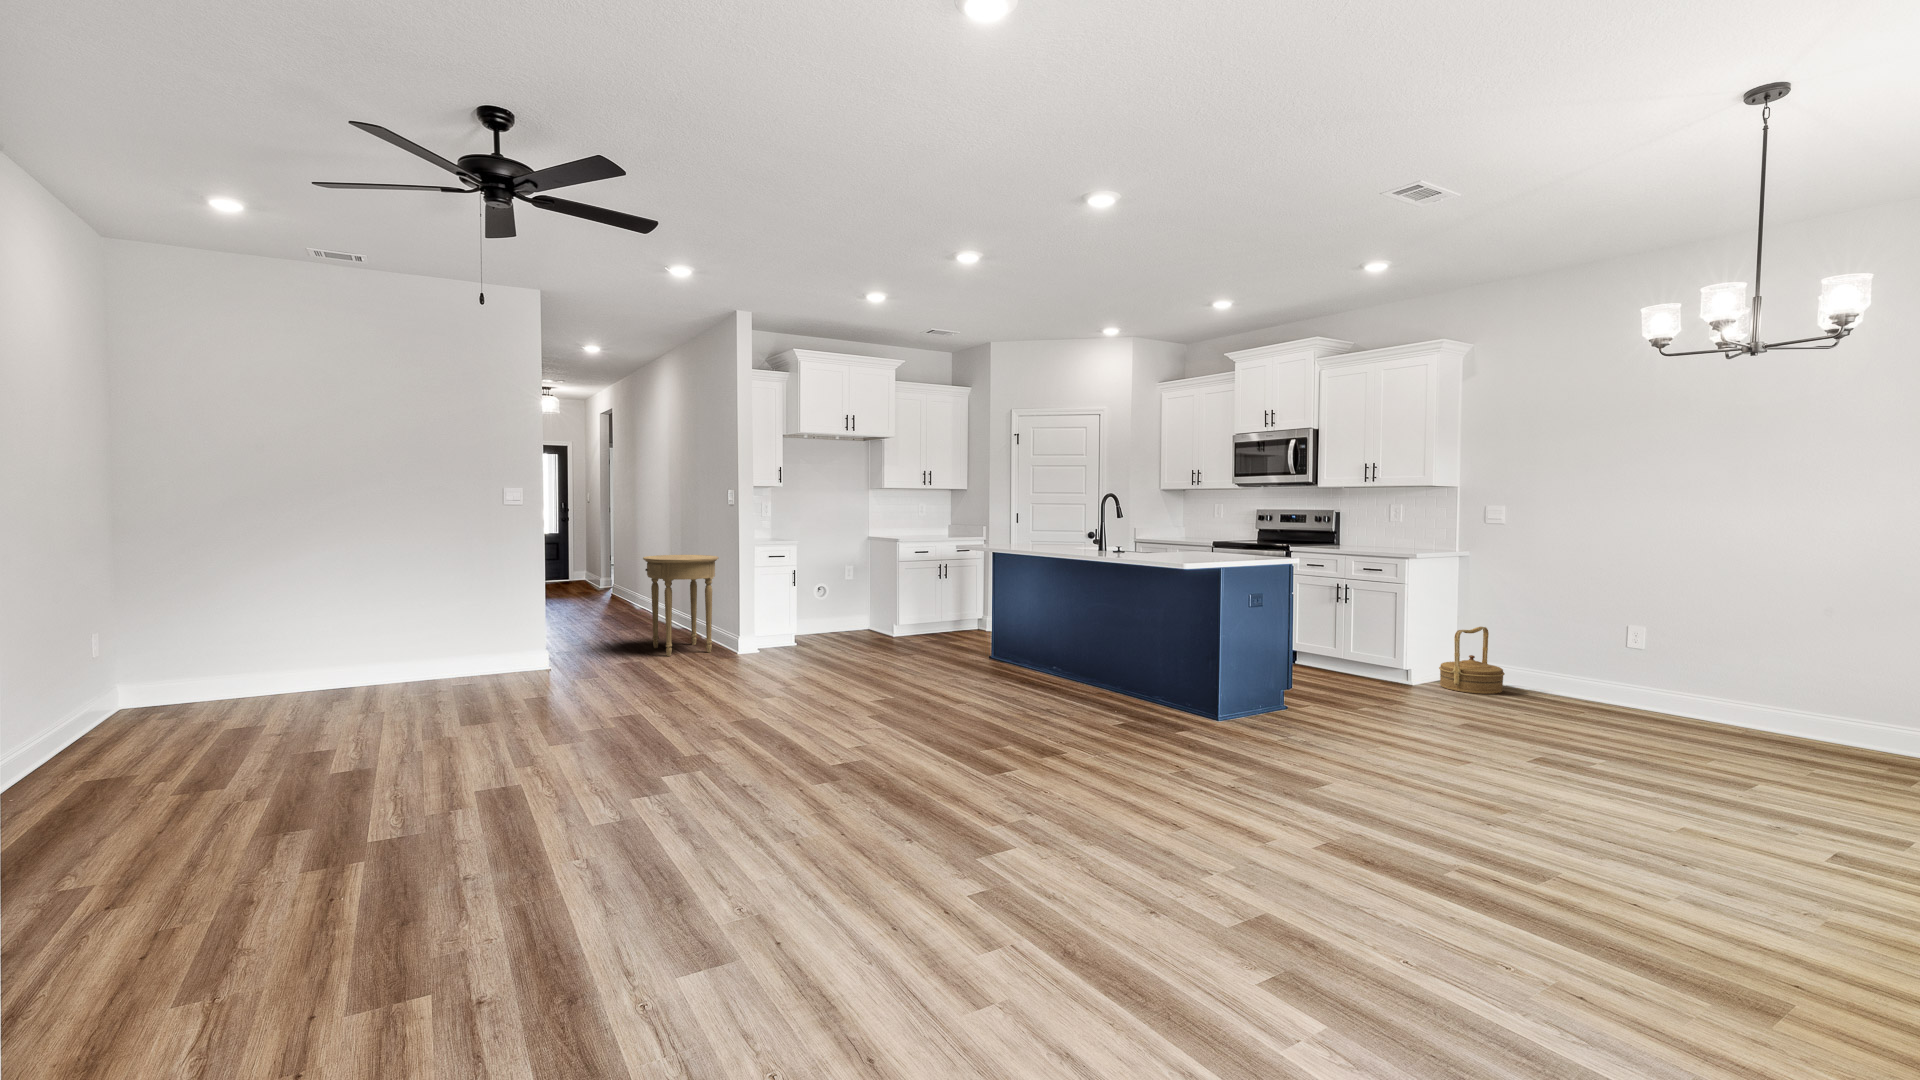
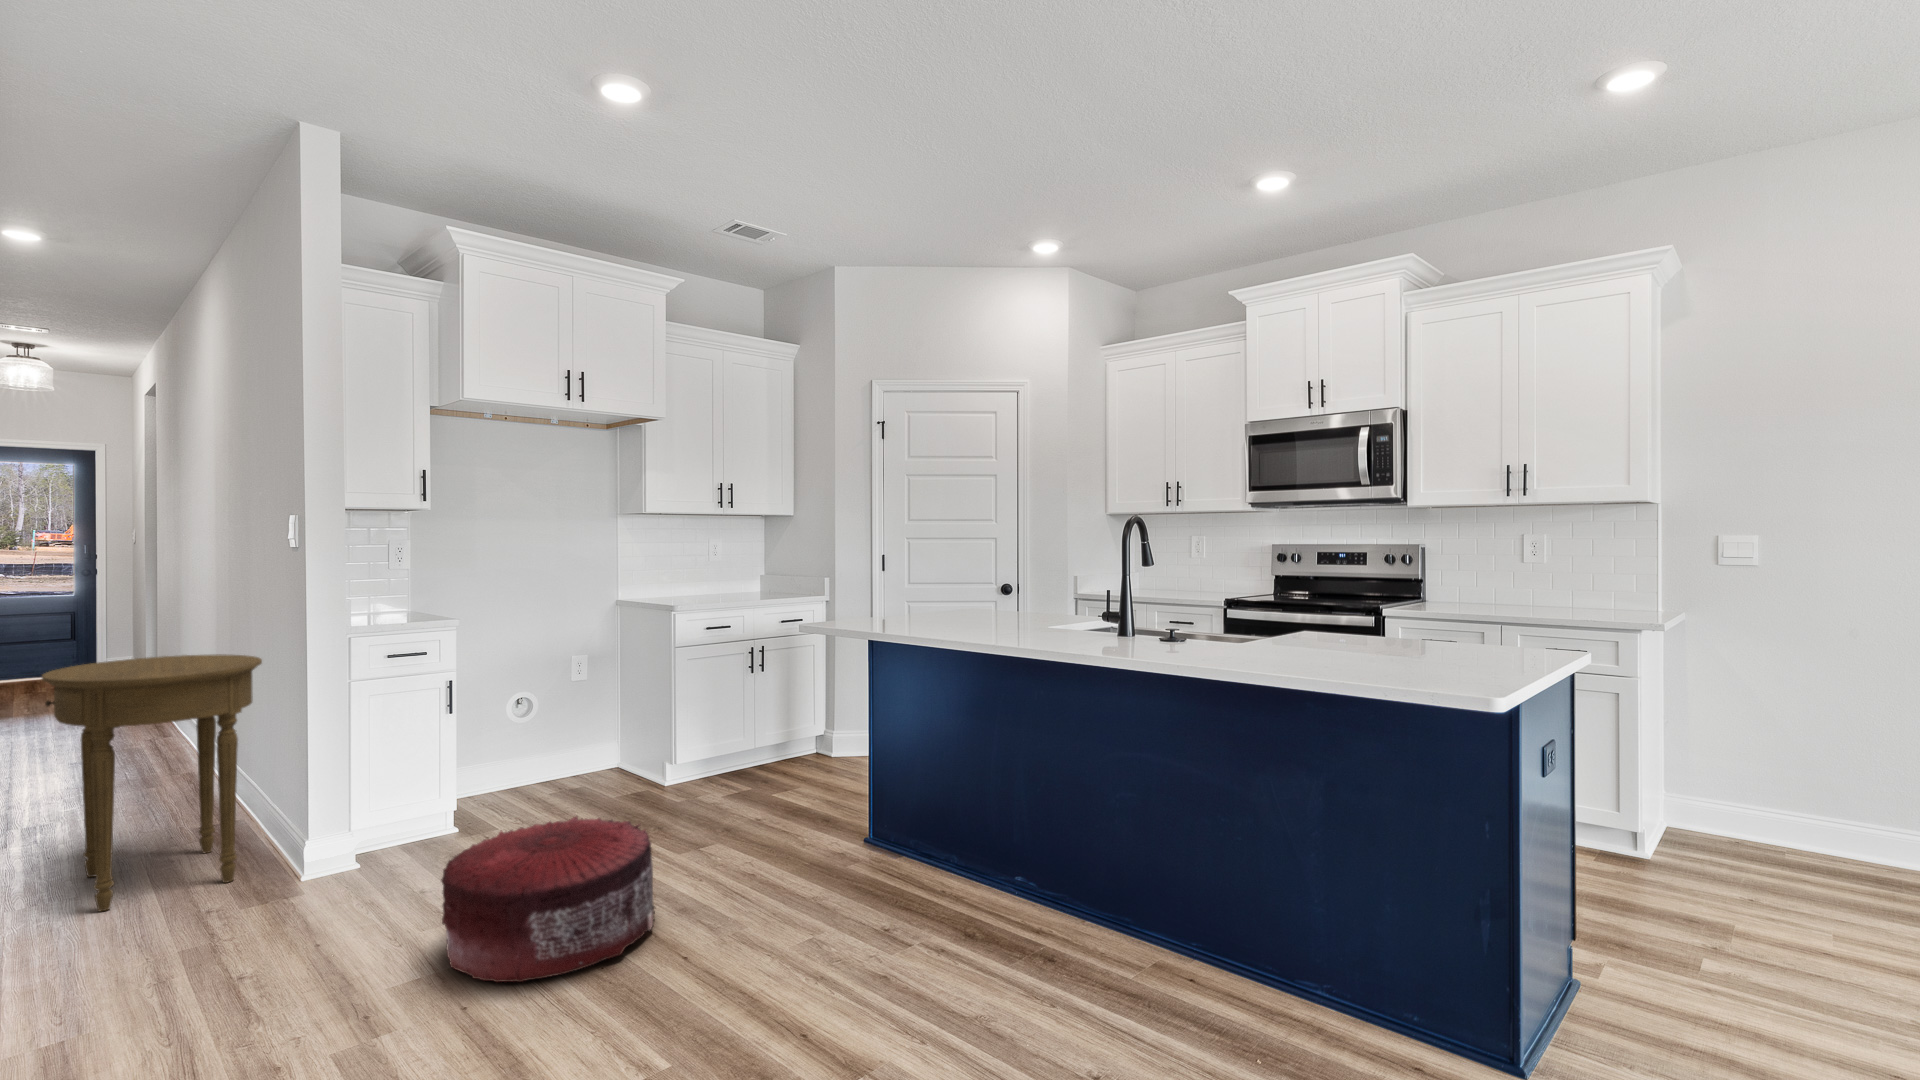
pouf: none [802,627,885,679] -> present [441,816,655,982]
woven basket: present [1439,627,1505,694] -> none [1663,740,1792,868]

